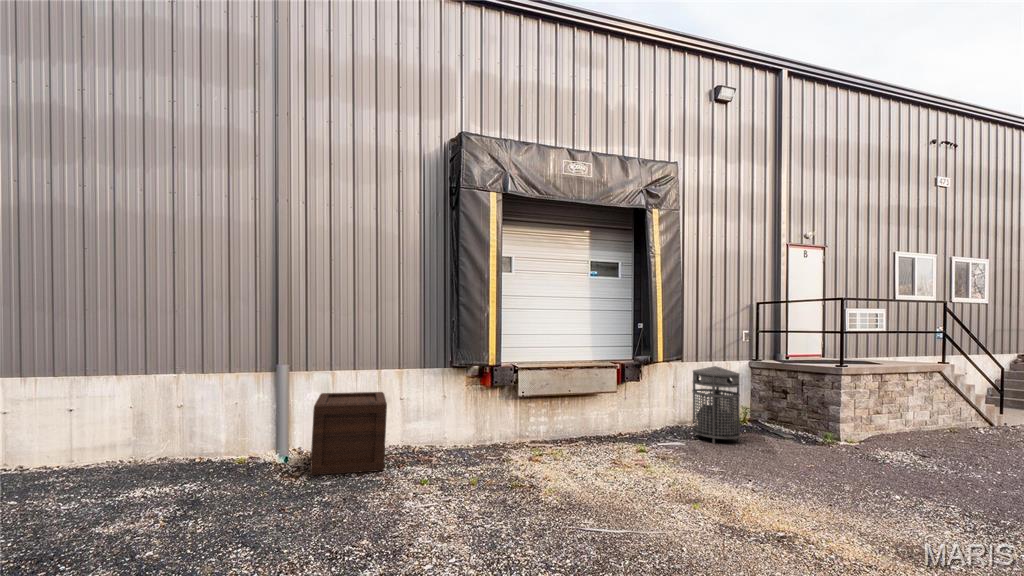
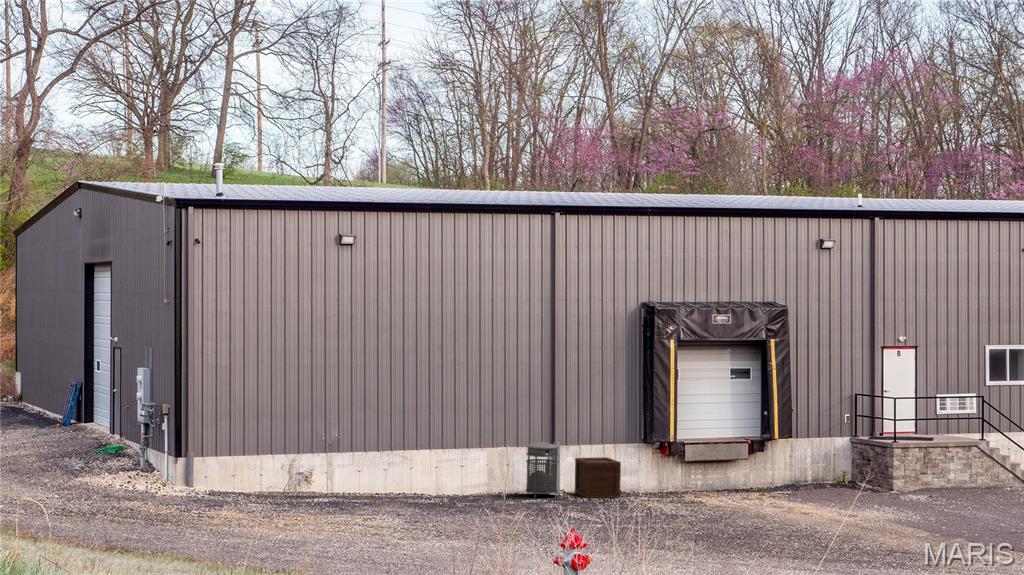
trash can: present [692,366,740,444] -> present [526,442,559,497]

